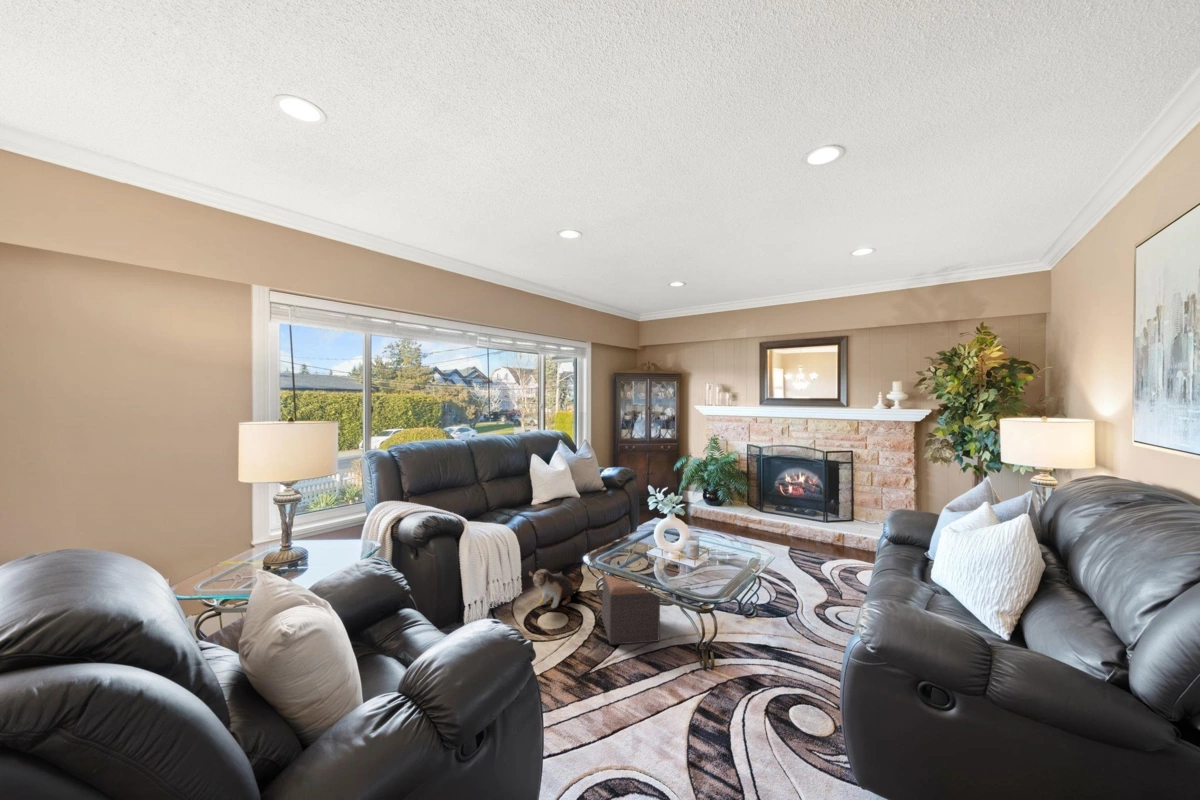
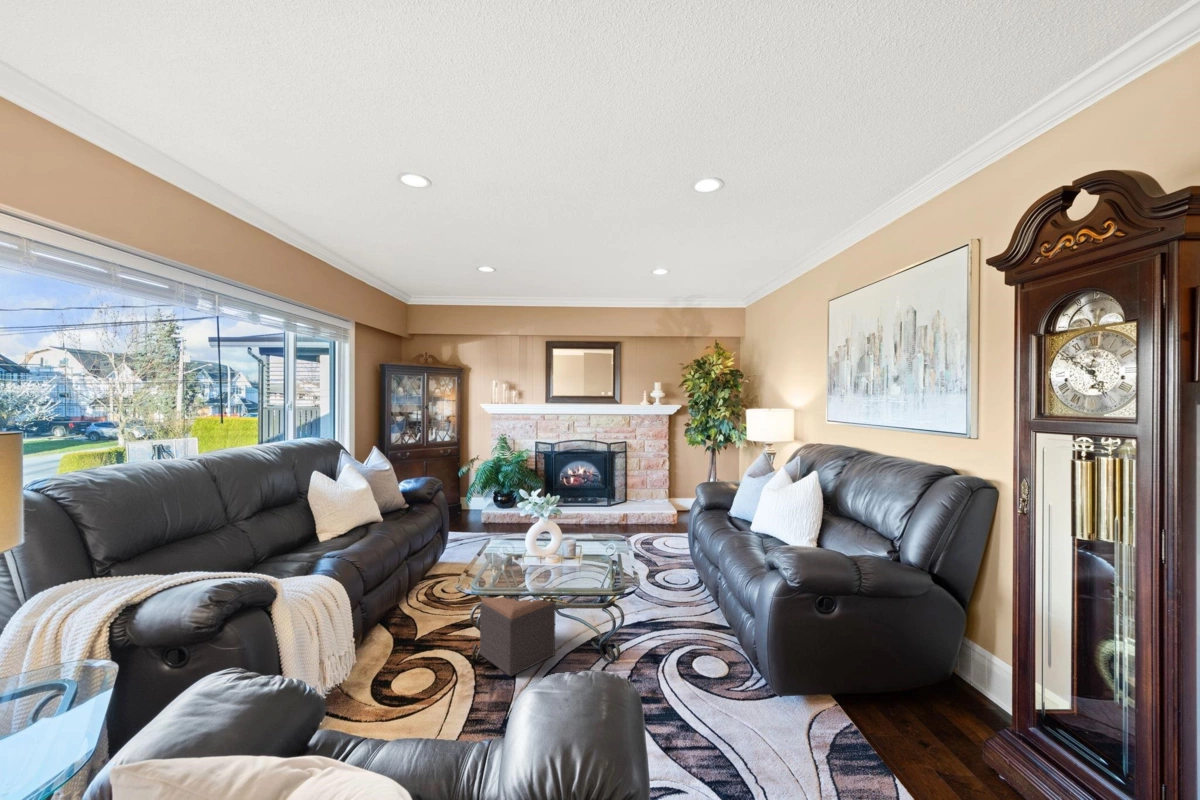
plush toy: present [529,569,580,608] -> none [378,616,426,665]

